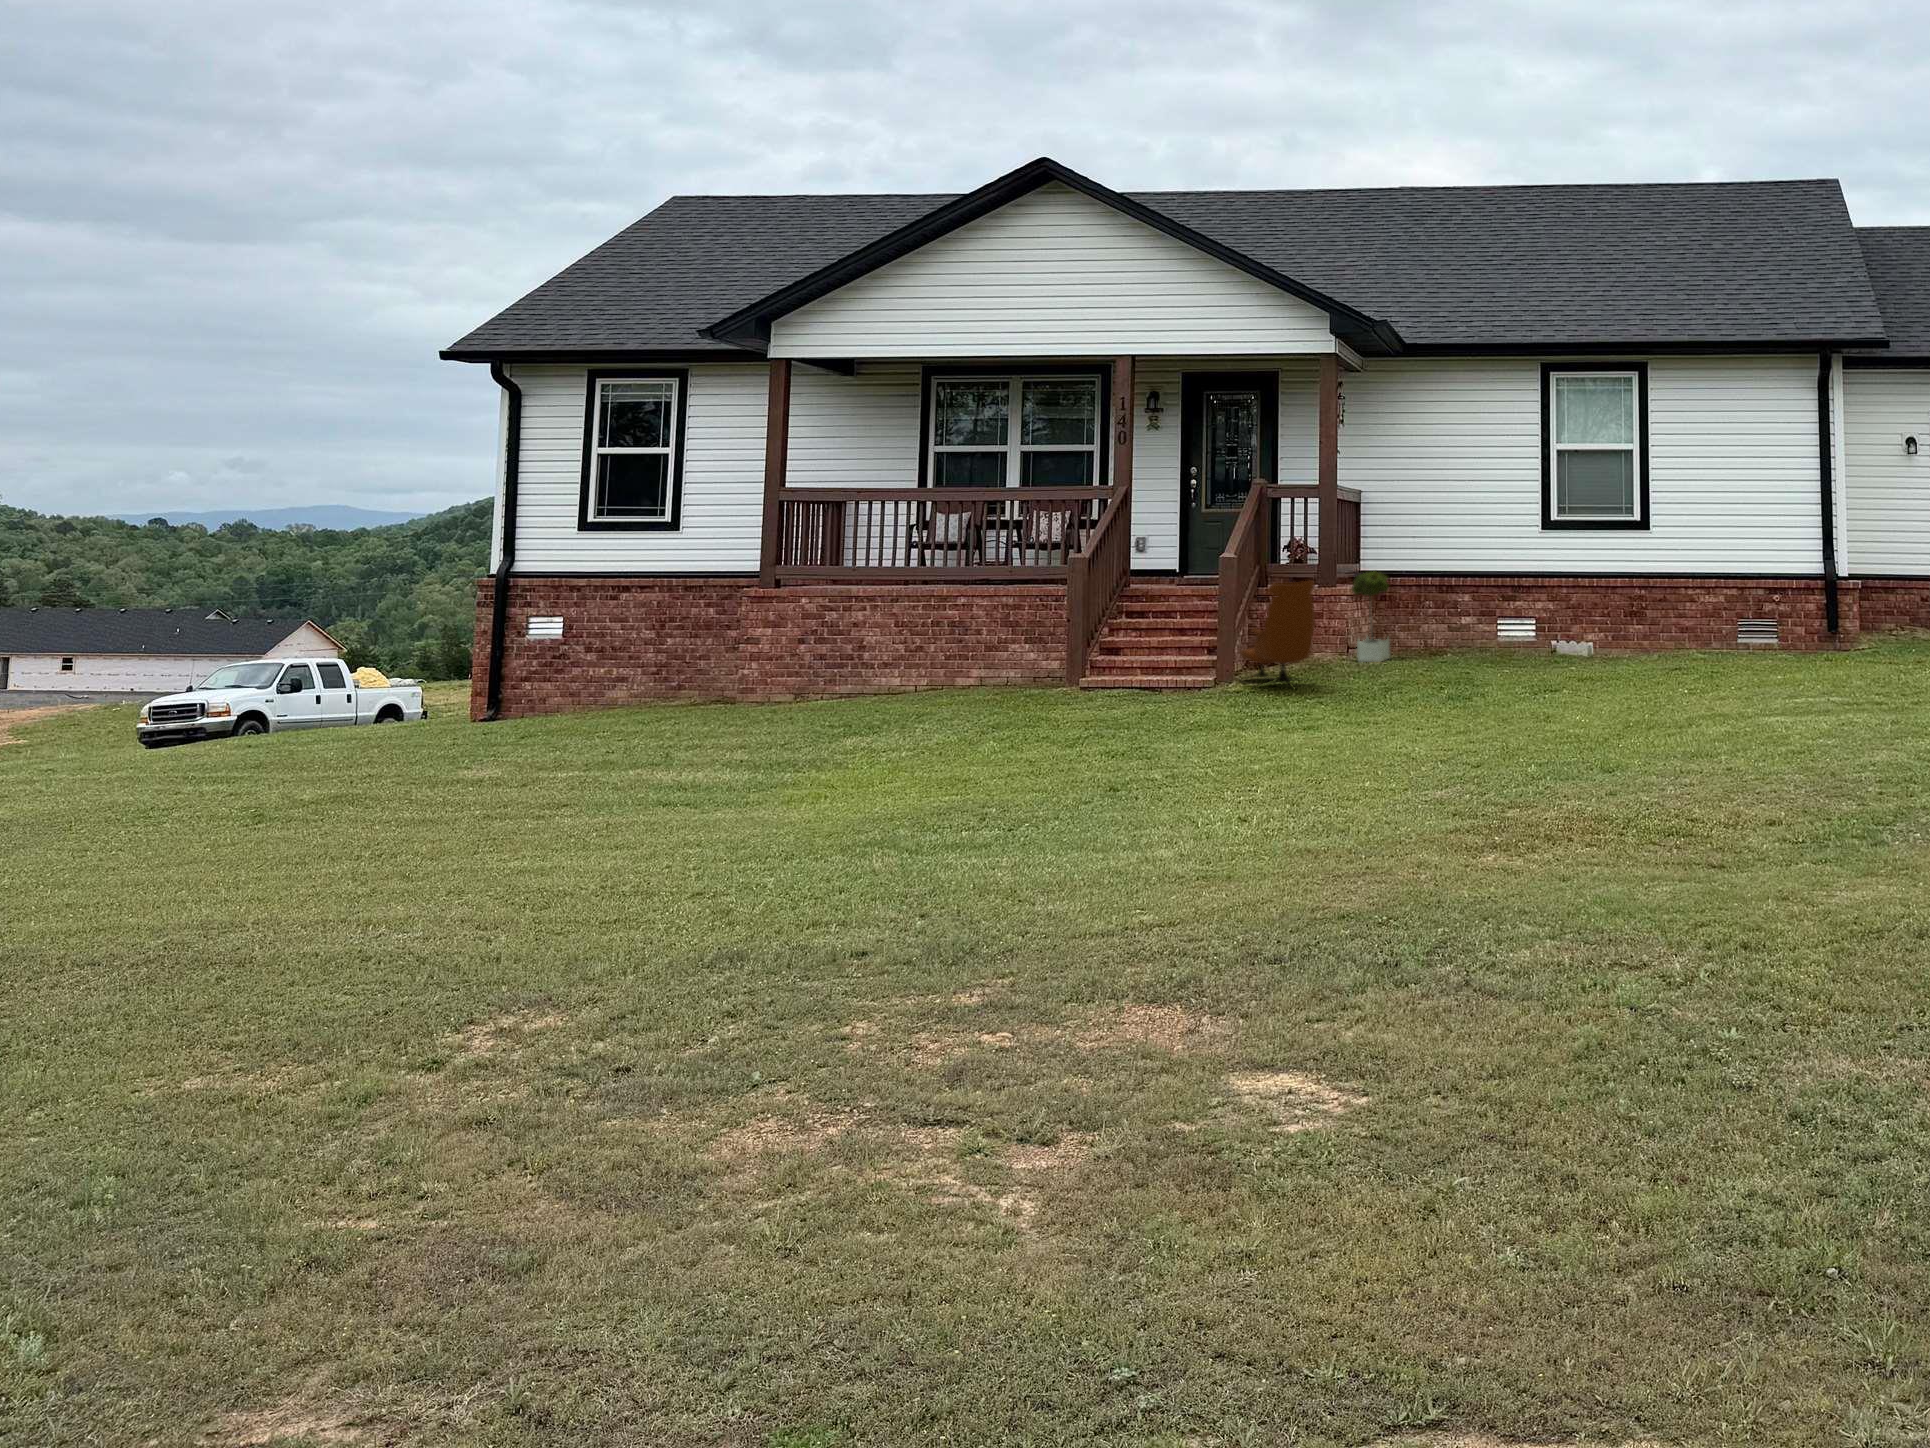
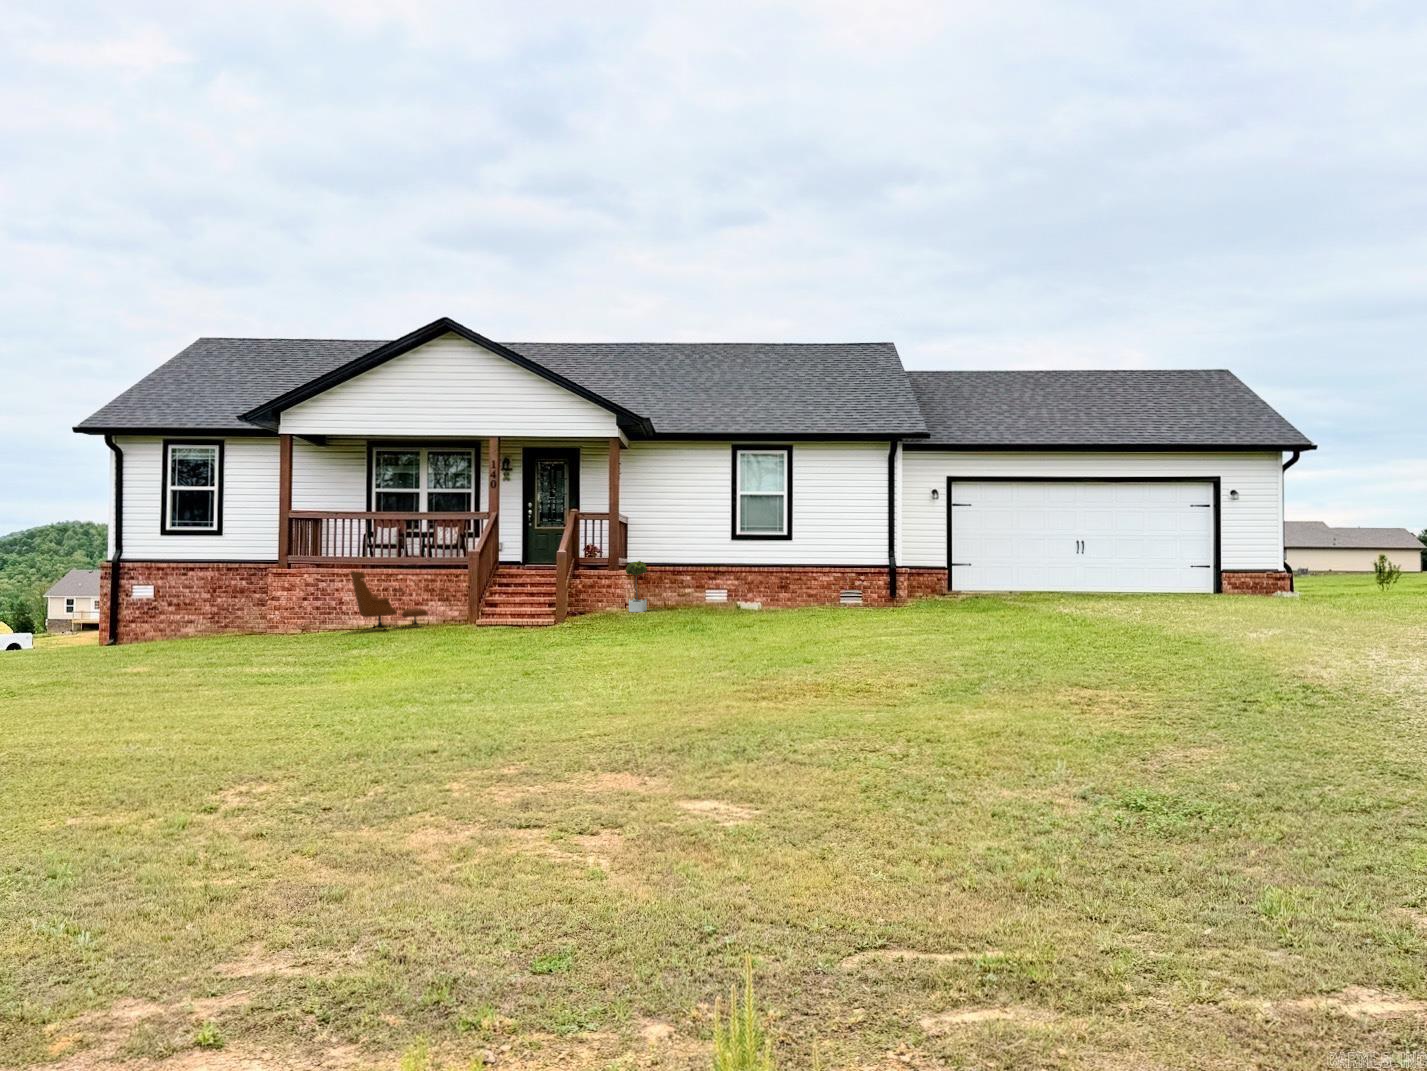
lounge chair: present [1239,581,1316,686] -> present [350,571,428,630]

